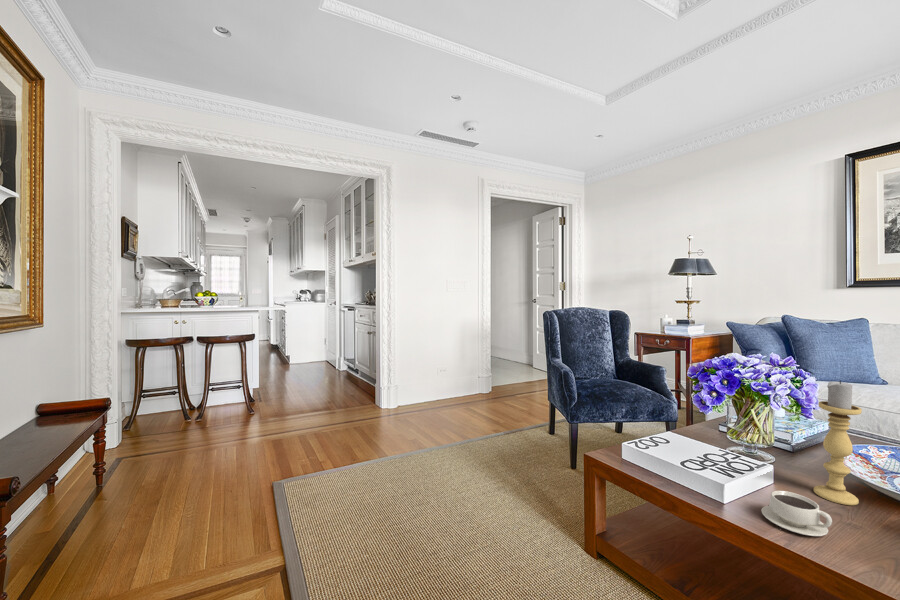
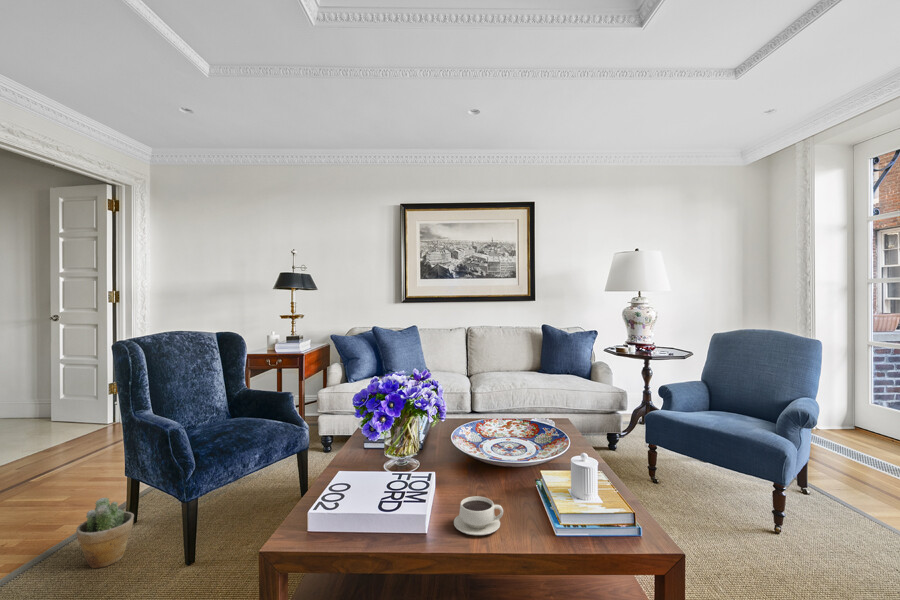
candle holder: present [814,381,862,505] -> none [465,383,492,490]
potted plant: none [517,404,546,446] -> present [76,498,134,568]

